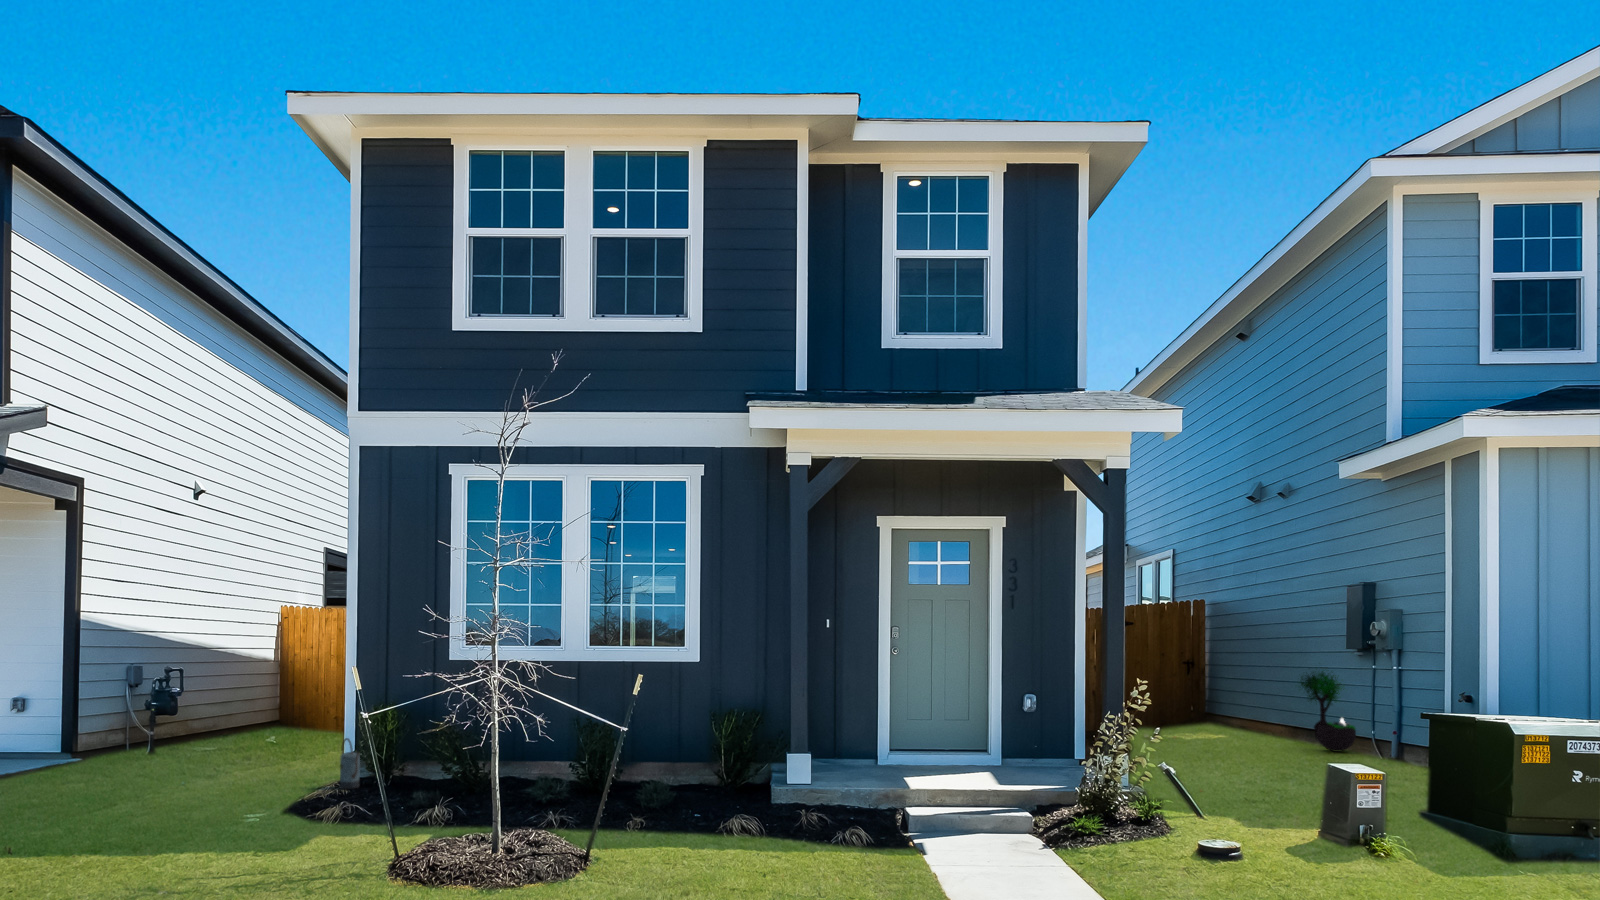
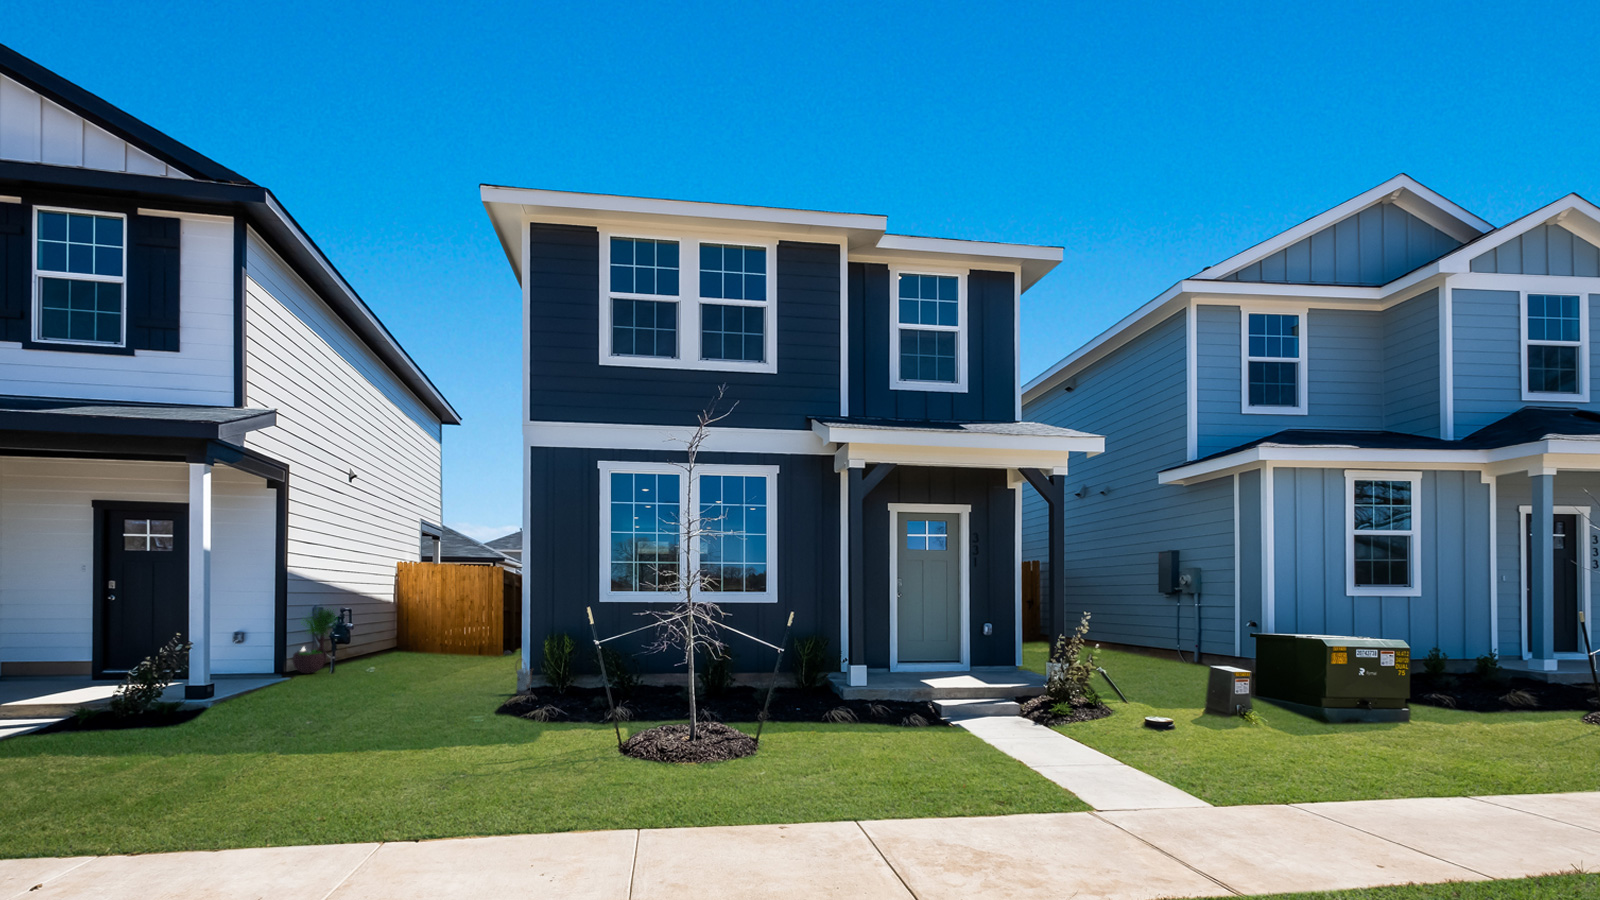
potted tree: present [1300,671,1356,752] -> present [293,608,338,673]

